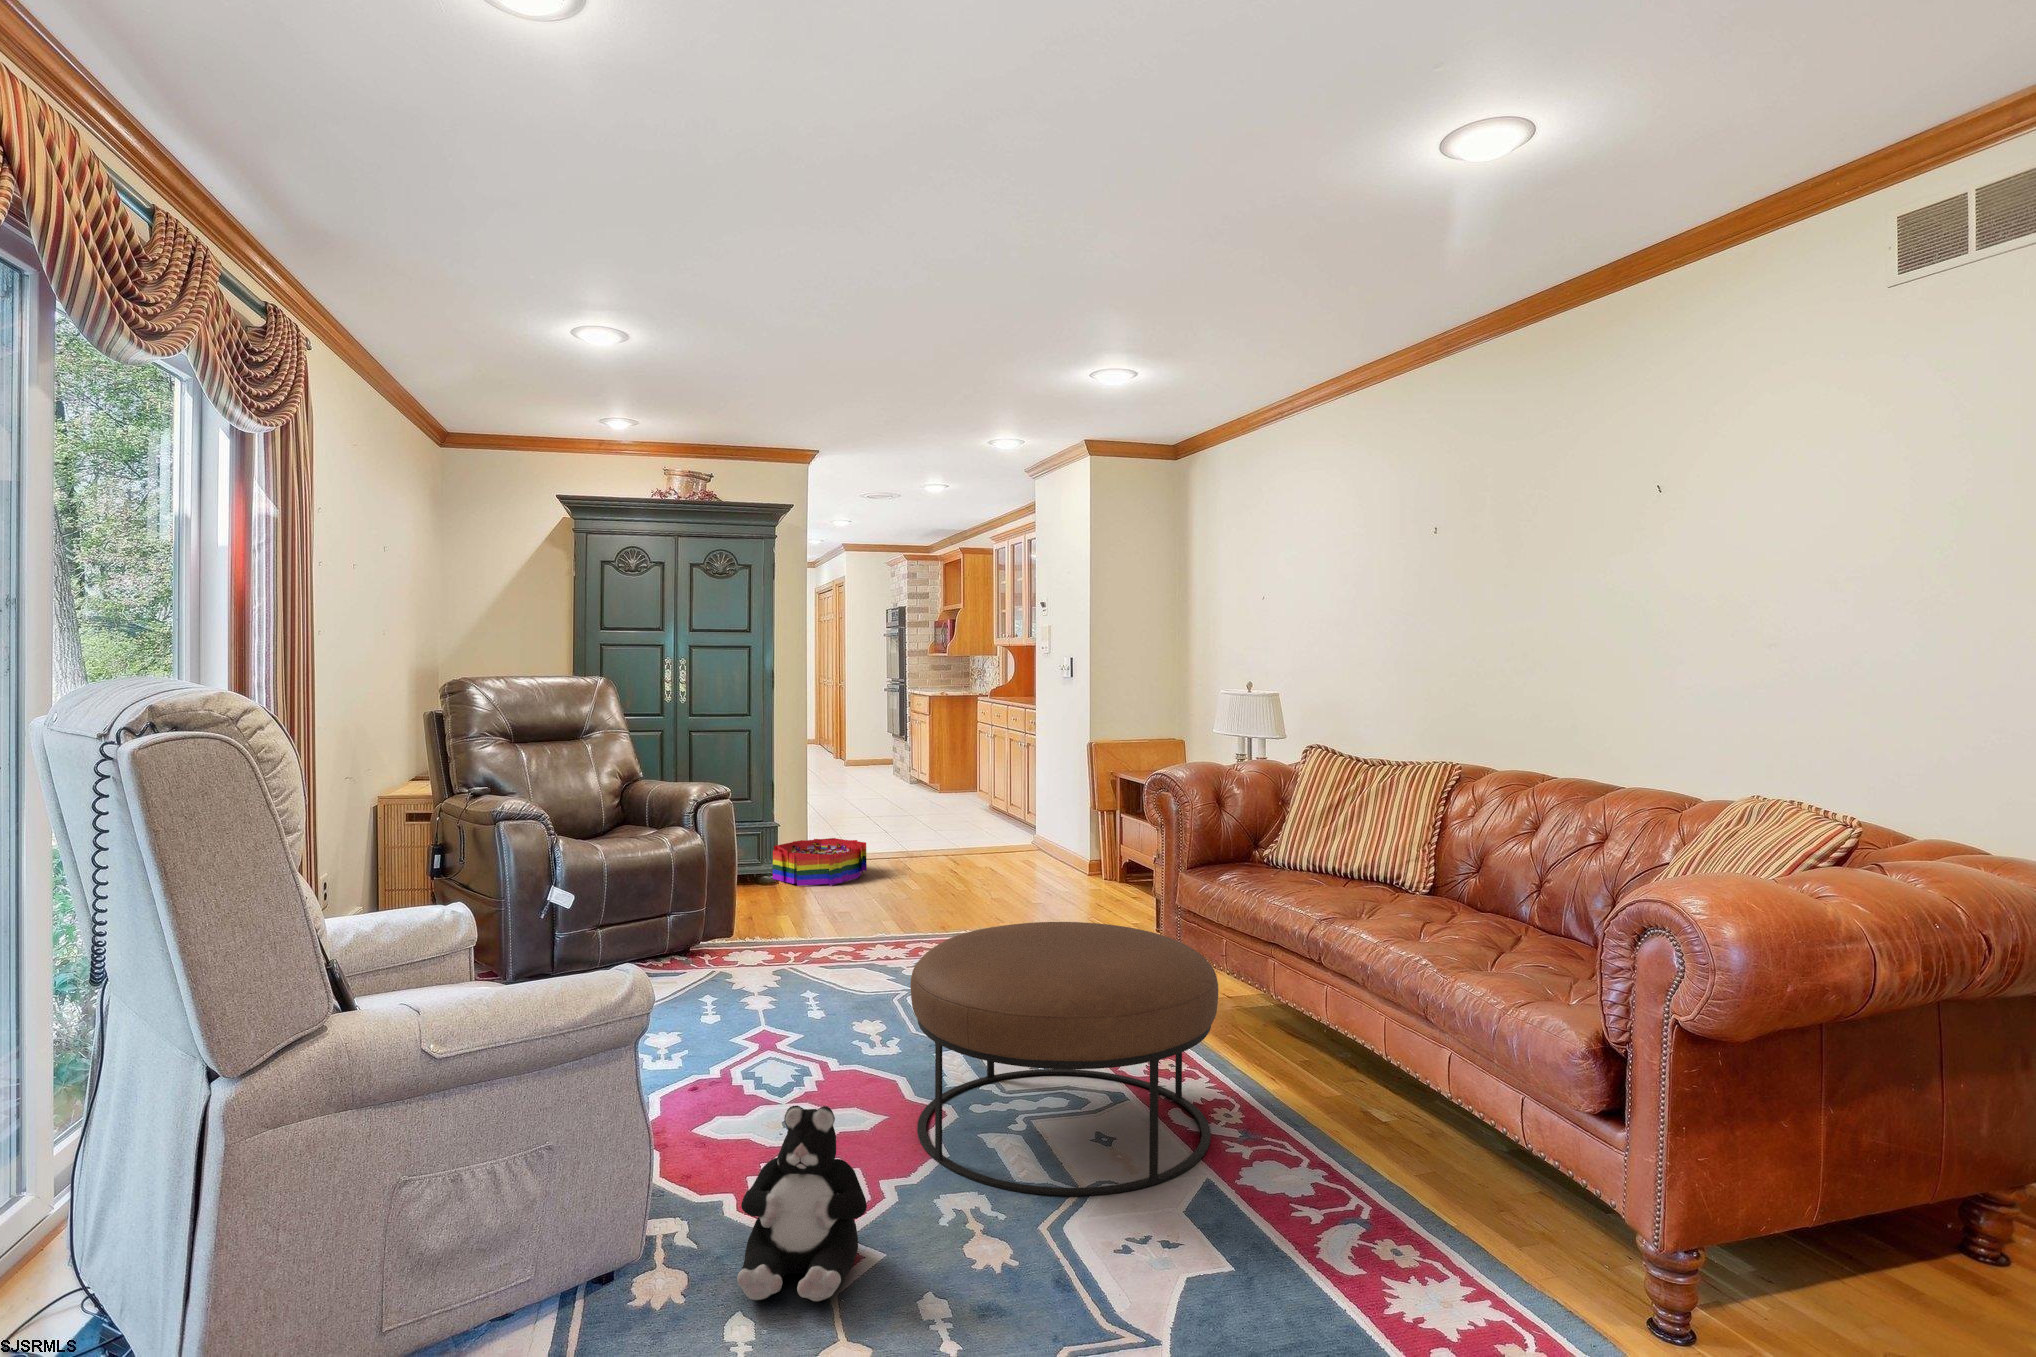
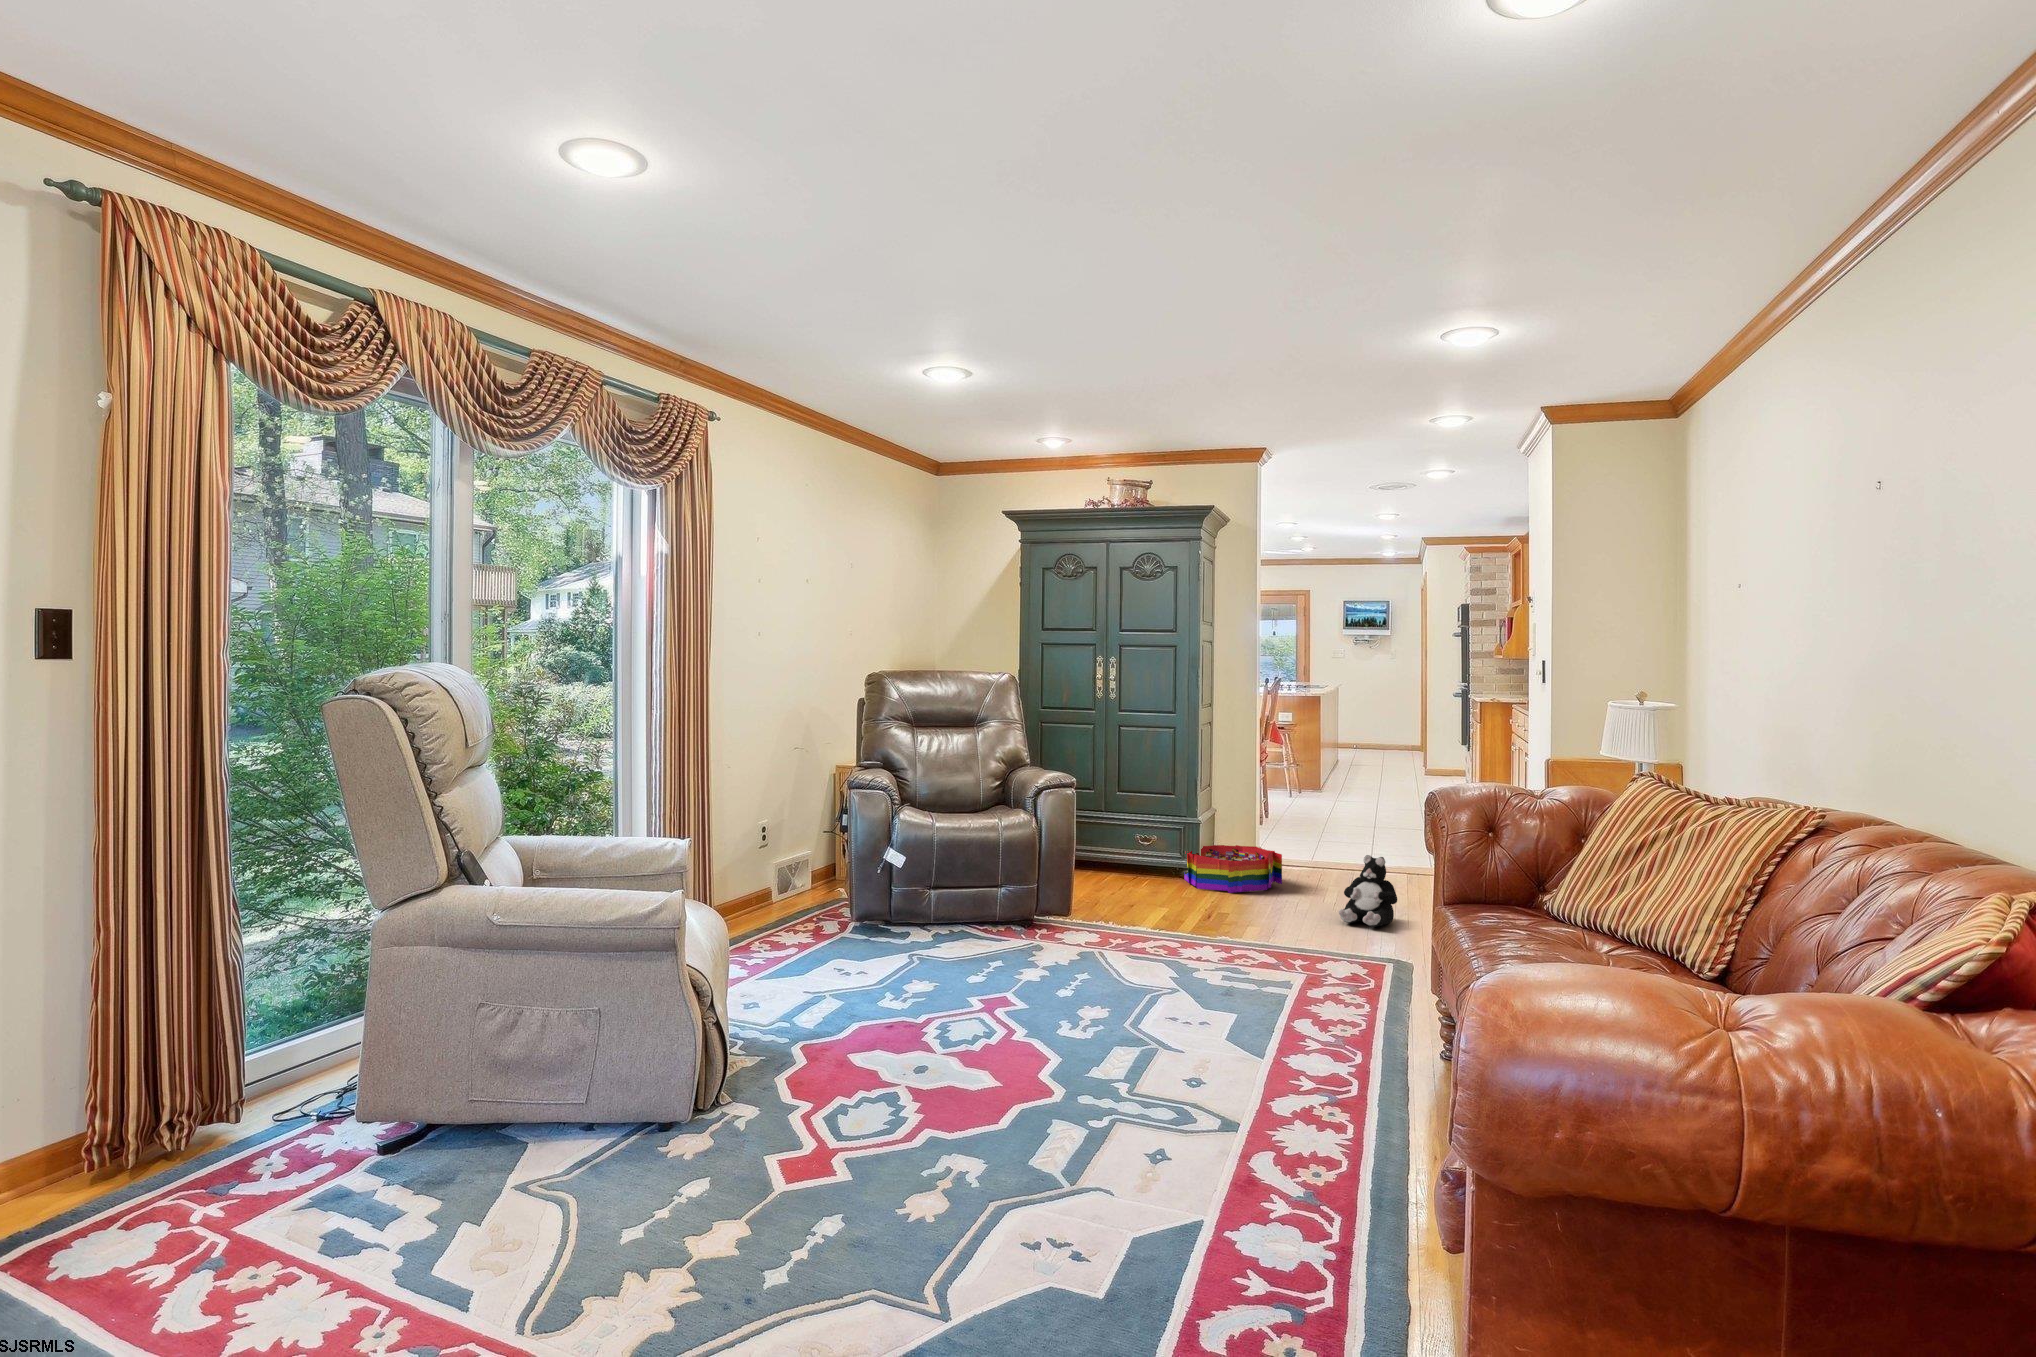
ottoman: present [910,922,1218,1196] -> none [985,926,1306,1208]
plush toy: present [737,1106,867,1302] -> present [1339,855,1397,927]

